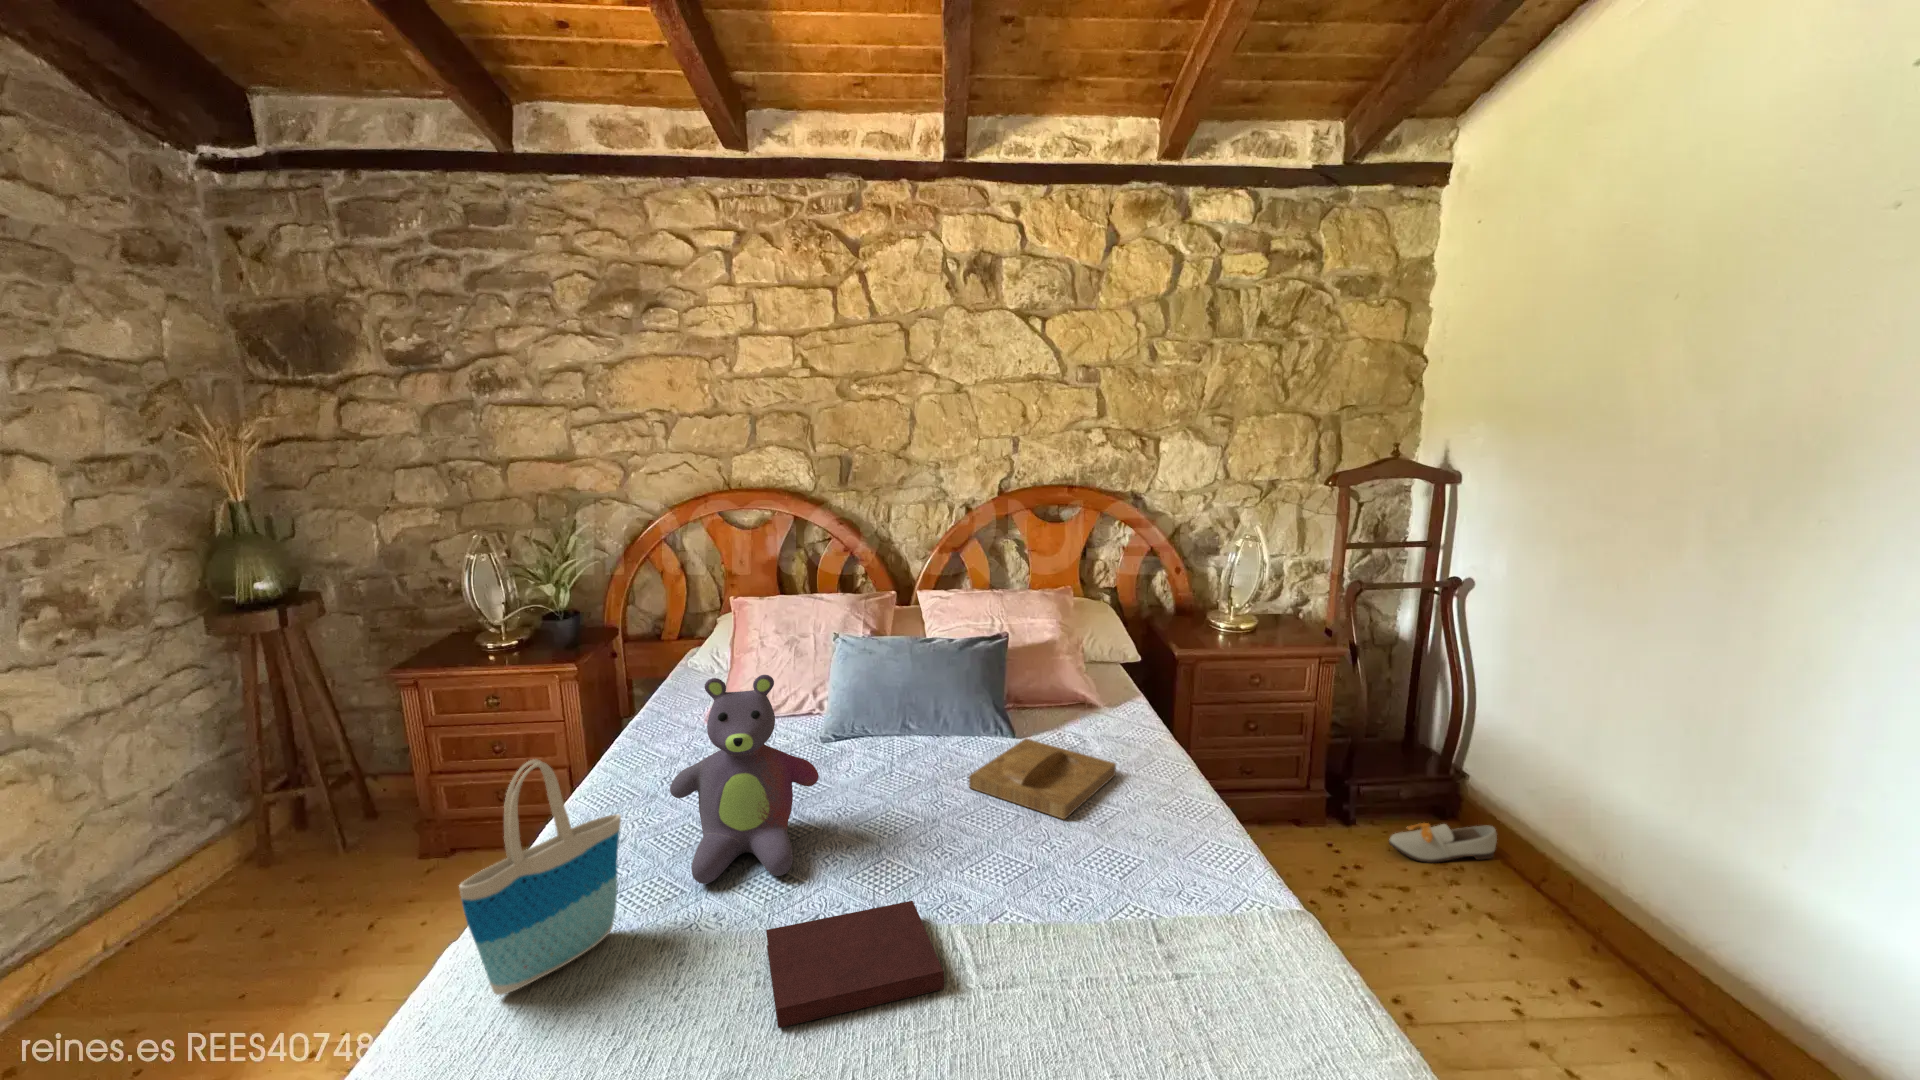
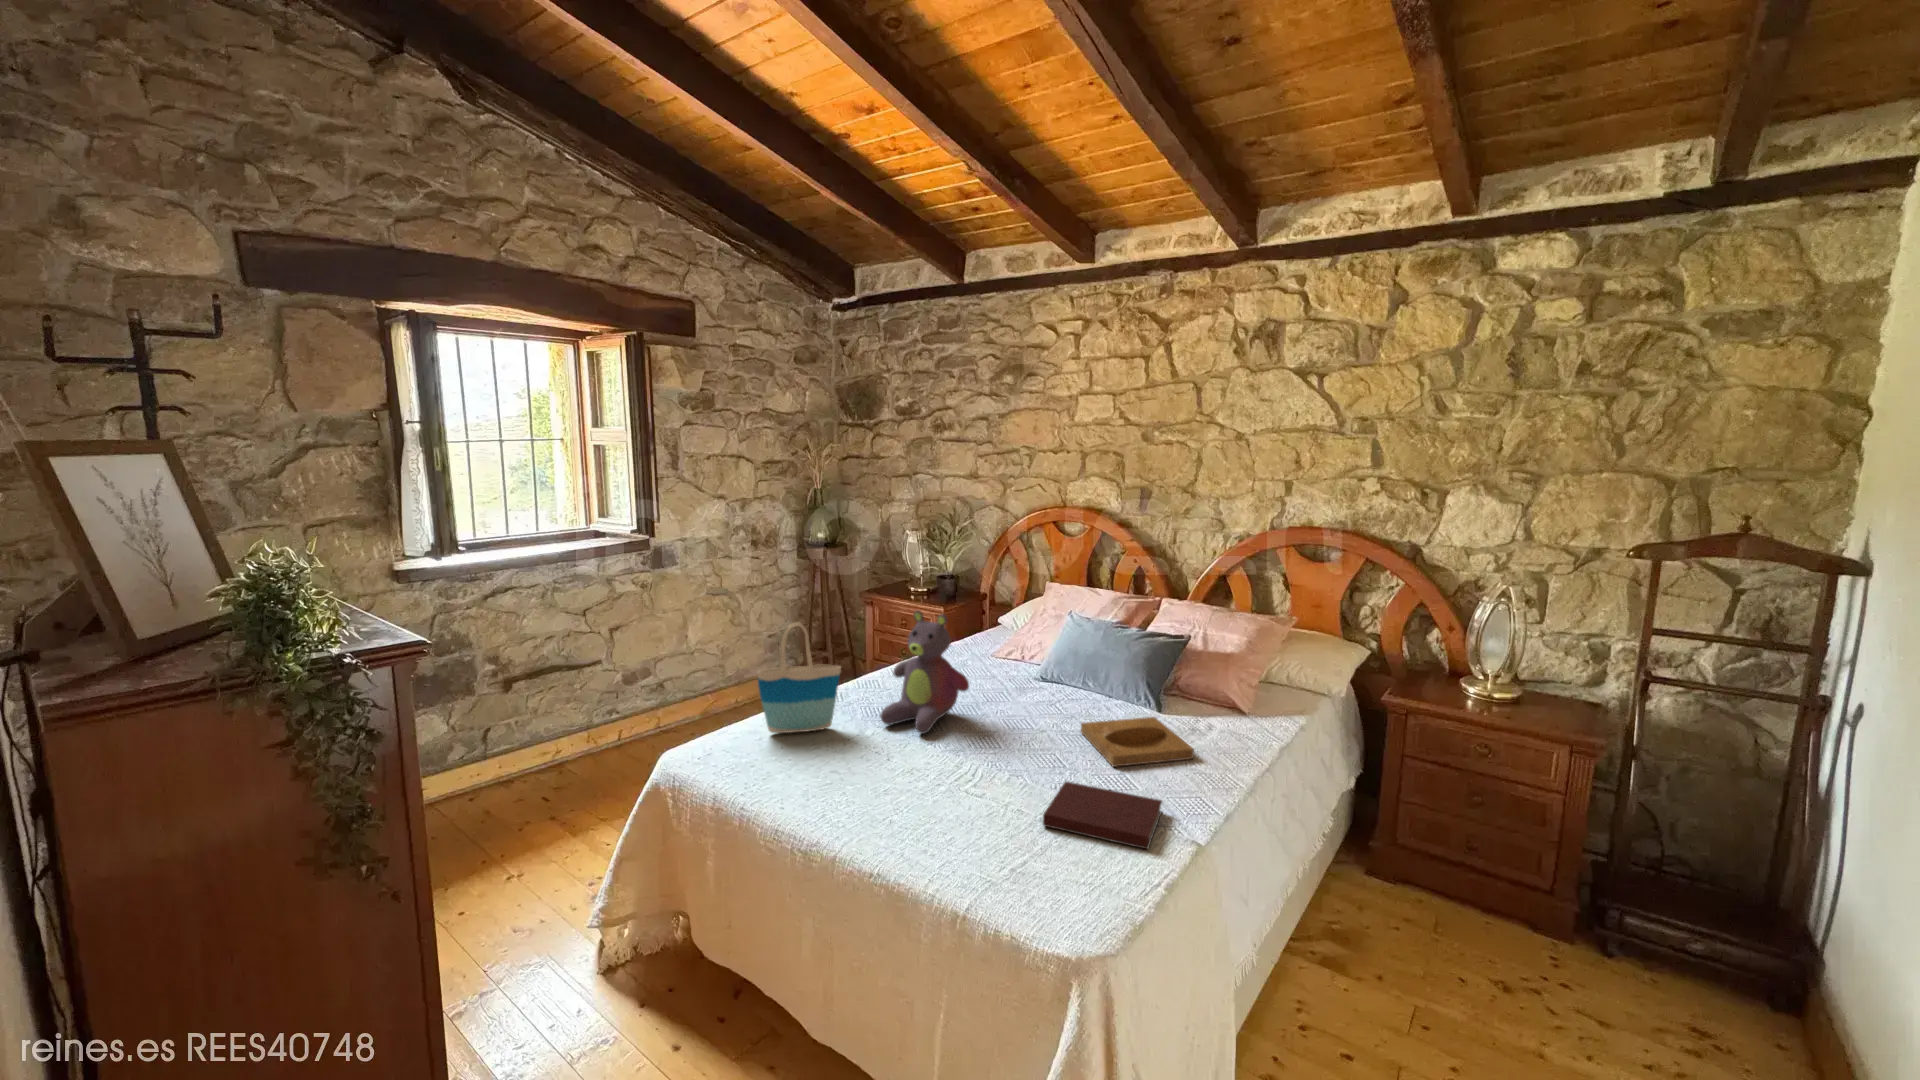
shoe: present [1389,823,1497,863] -> none [1627,975,1812,1065]
notebook: present [766,901,944,1028] -> present [1043,782,1162,849]

